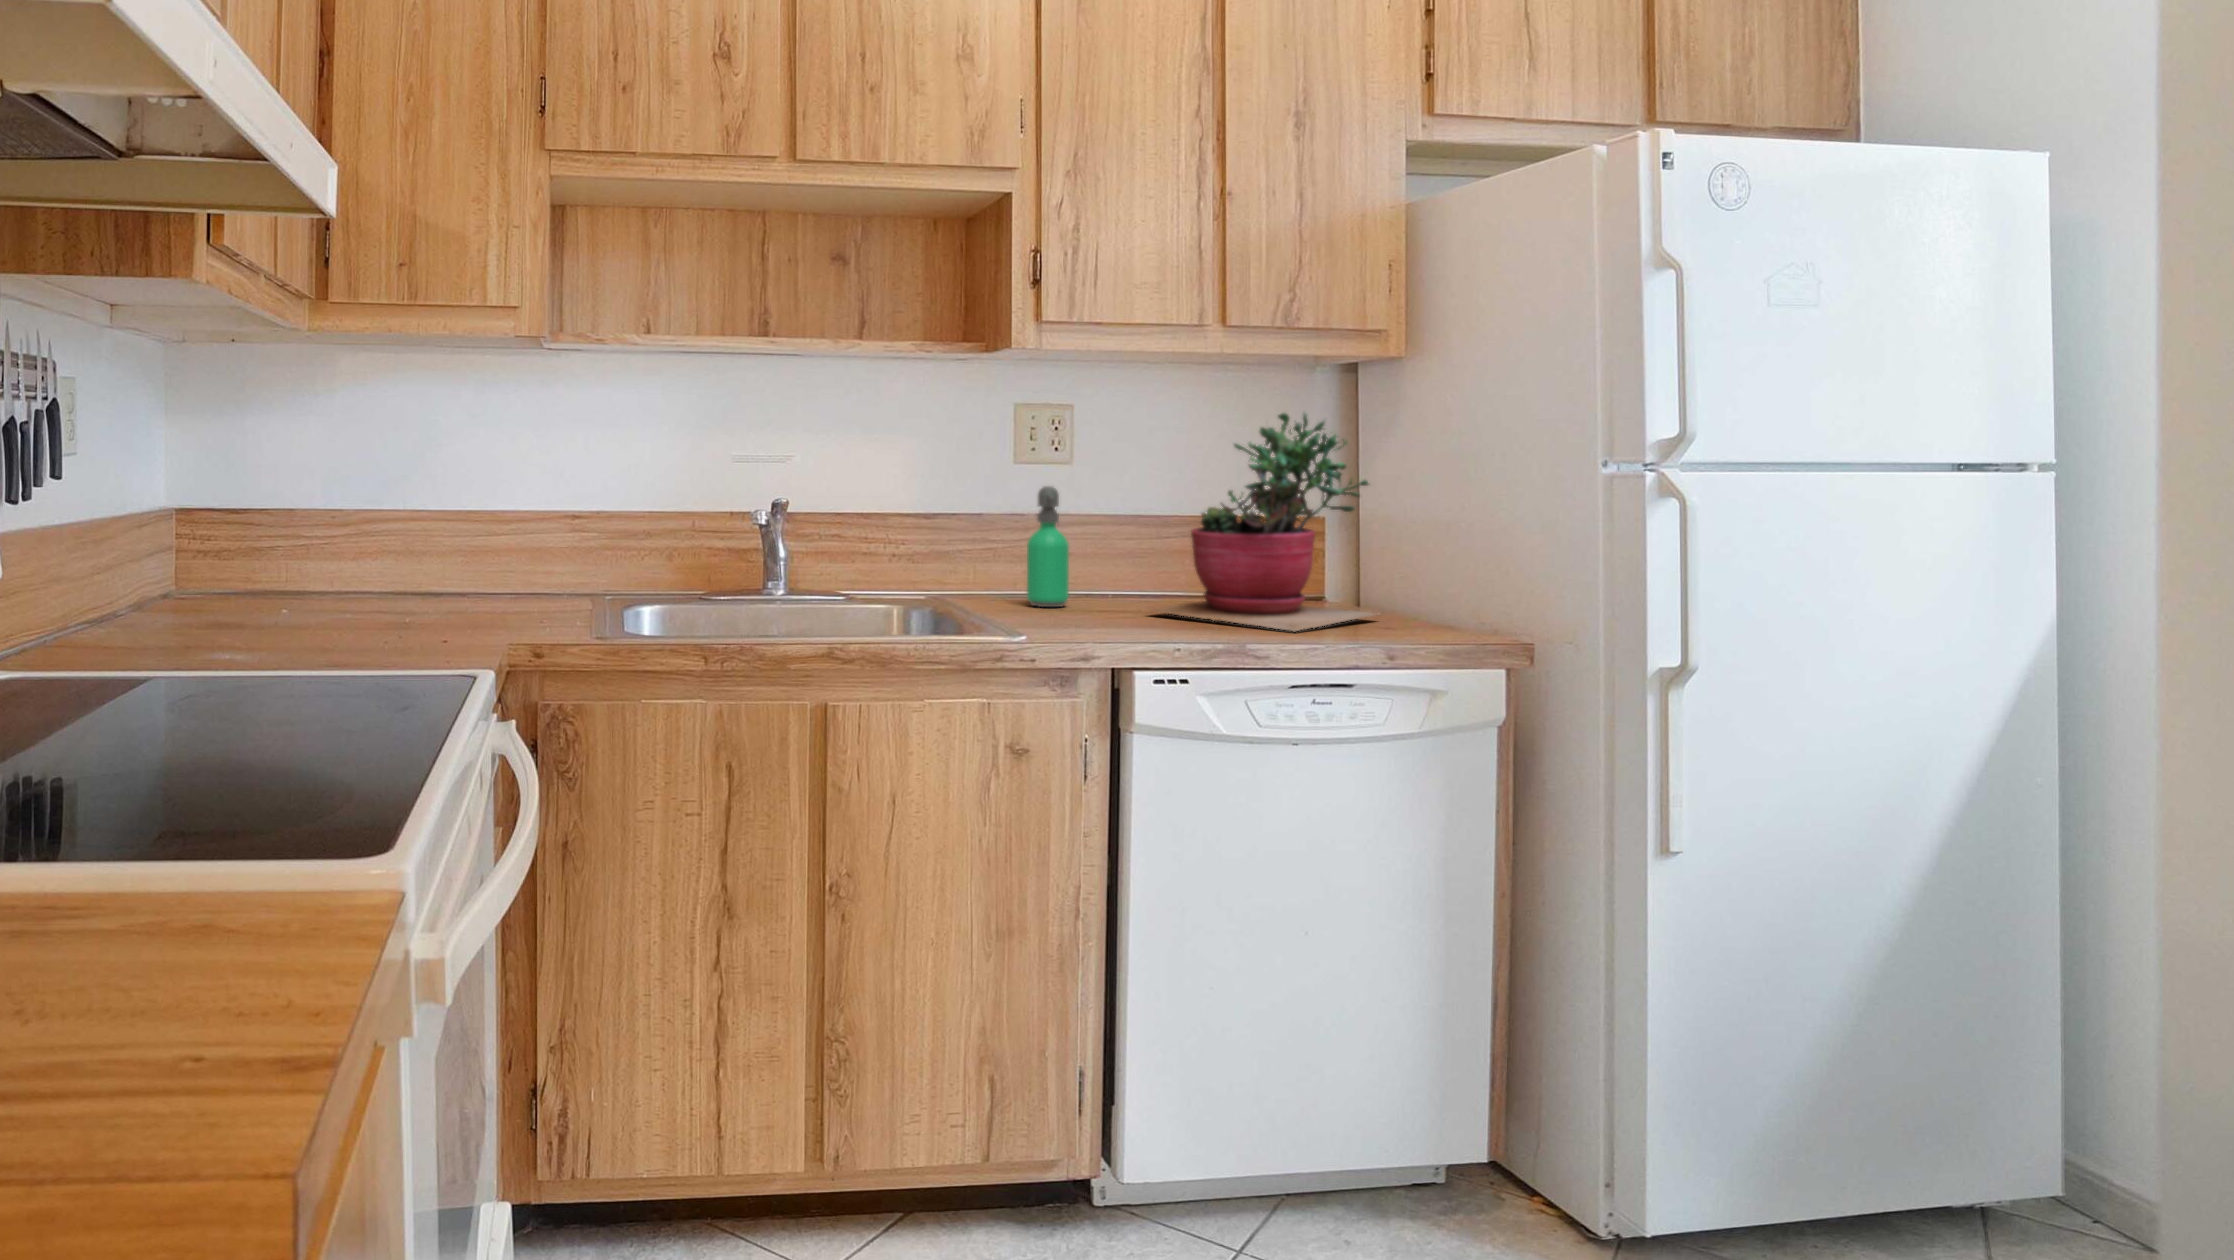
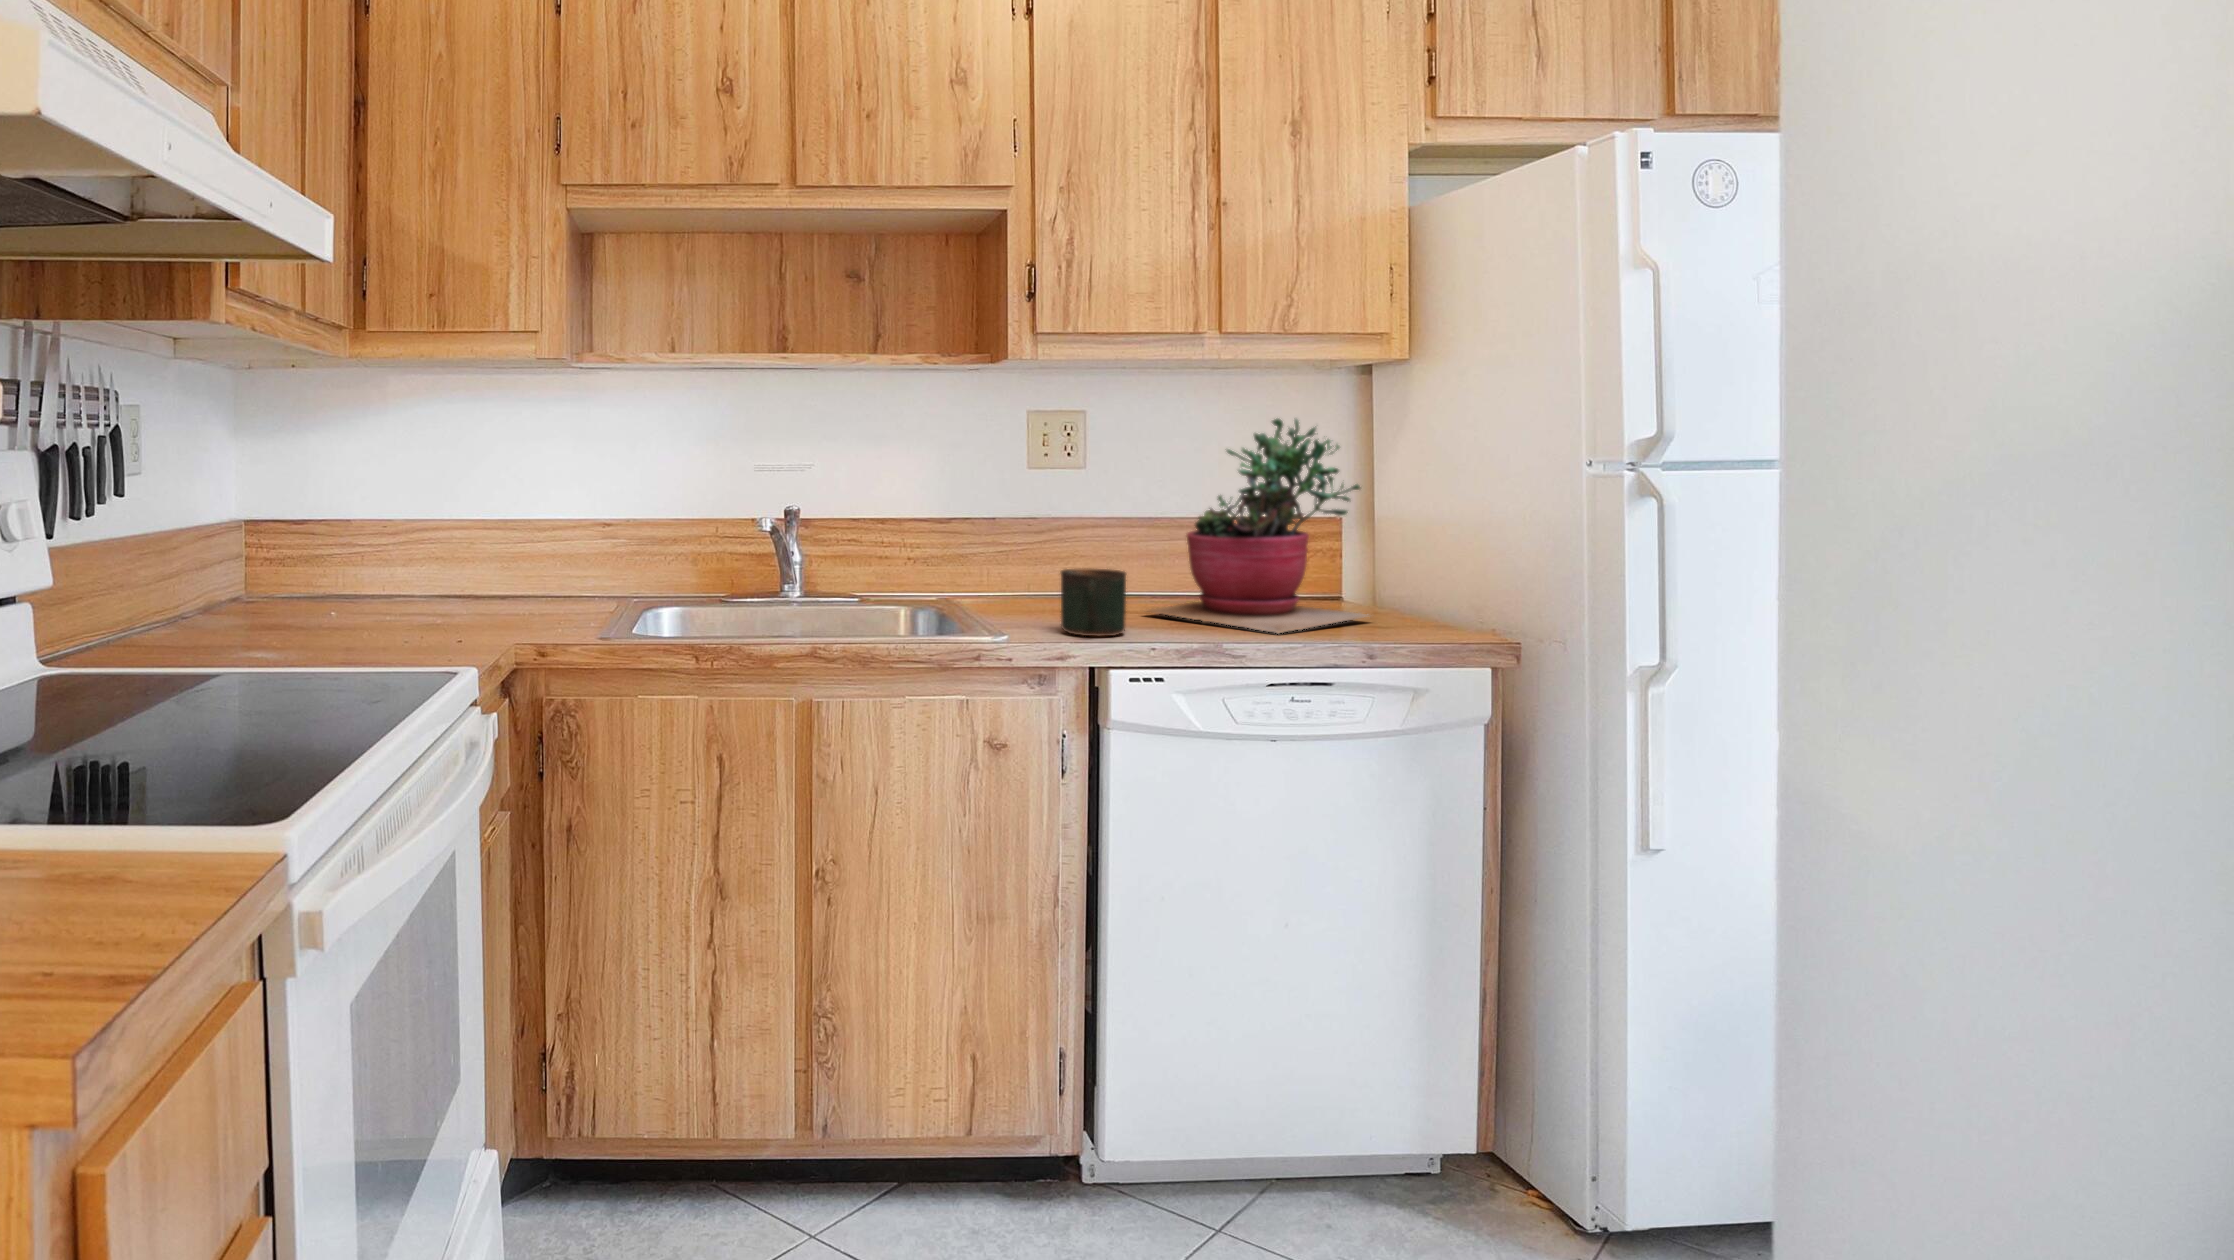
soap dispenser: present [1027,486,1069,607] -> none [1031,490,1072,606]
mug: none [1074,565,1143,635] -> present [1061,568,1126,636]

